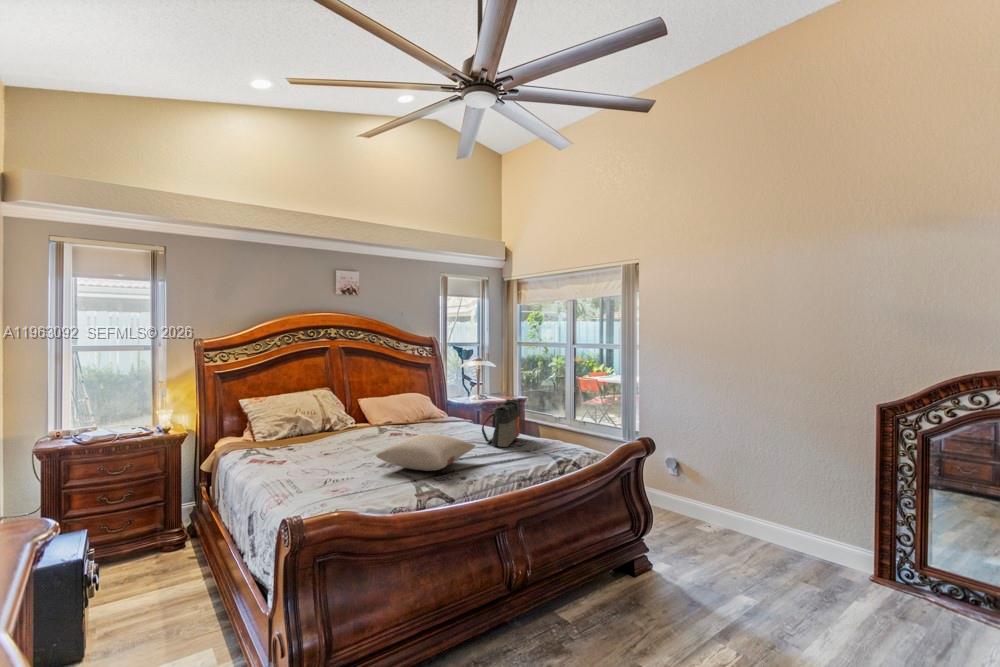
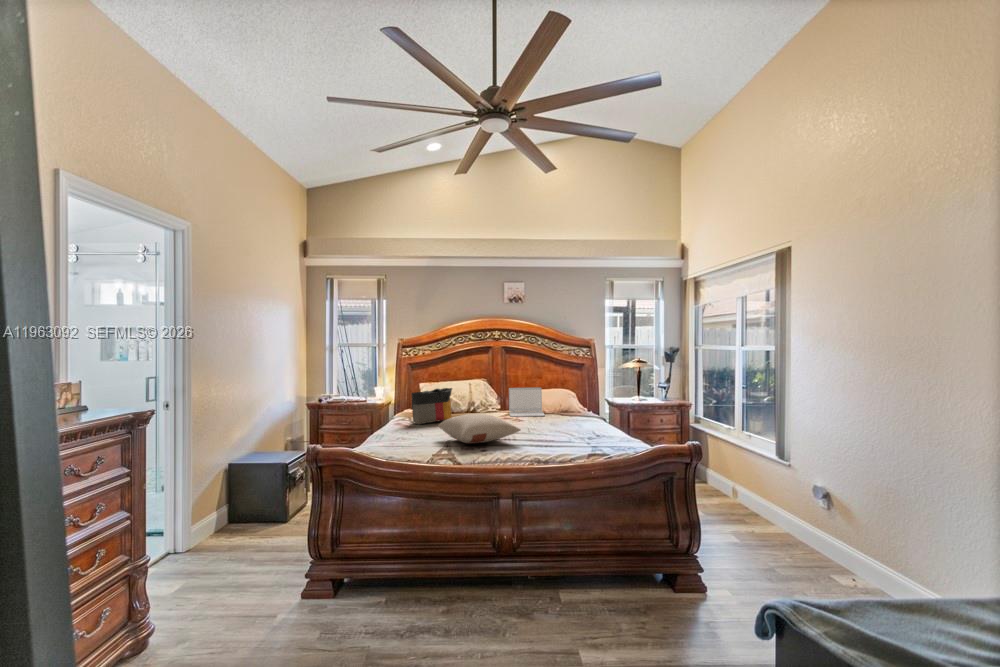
laptop: none [369,393,419,430] -> present [509,388,545,417]
tote bag: present [482,399,520,447] -> present [411,388,452,424]

